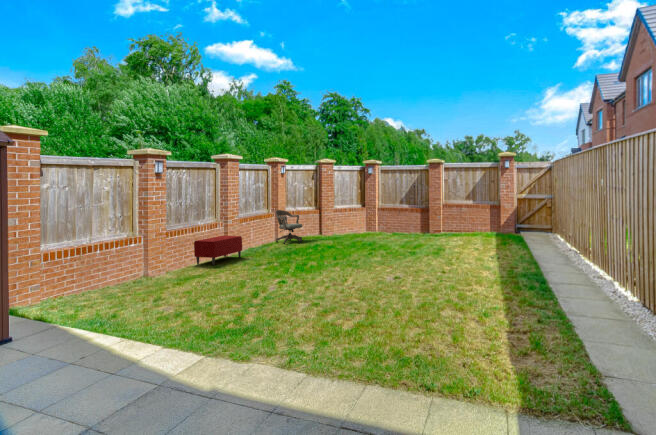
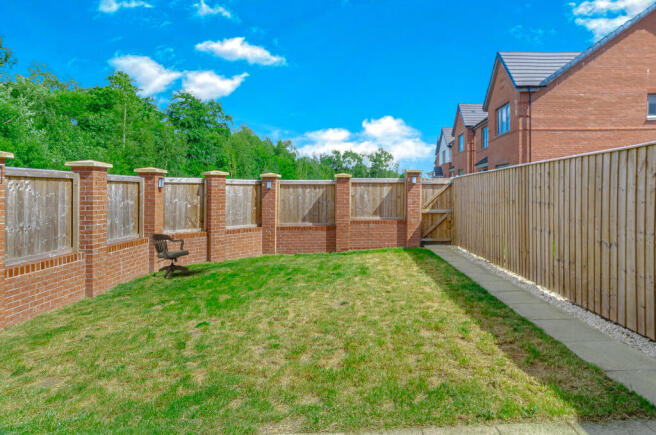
bench: present [194,236,242,265] -> none [23,272,106,322]

